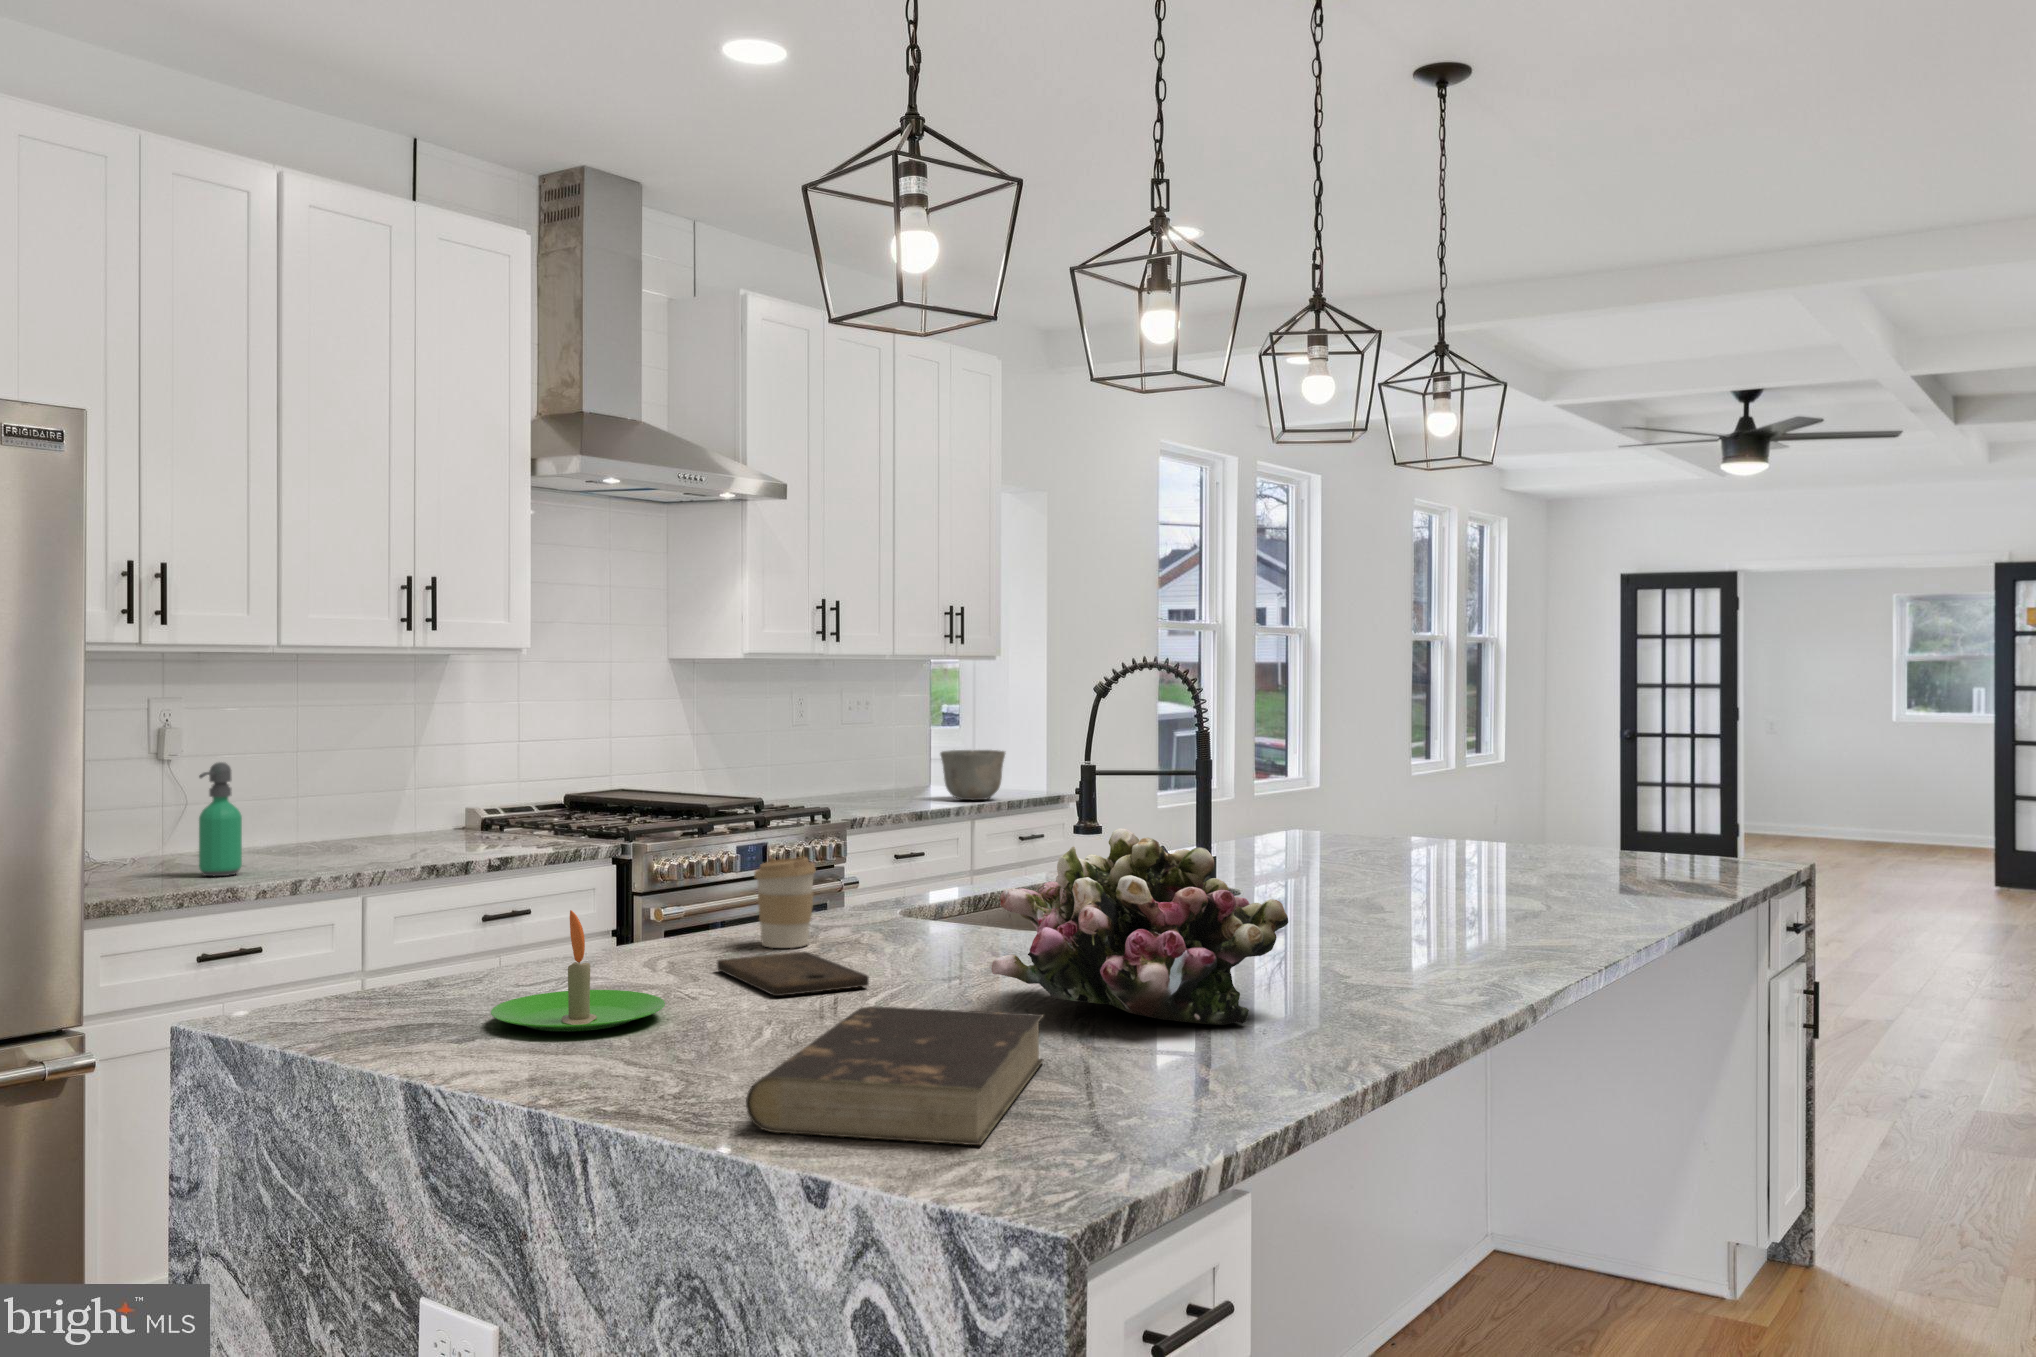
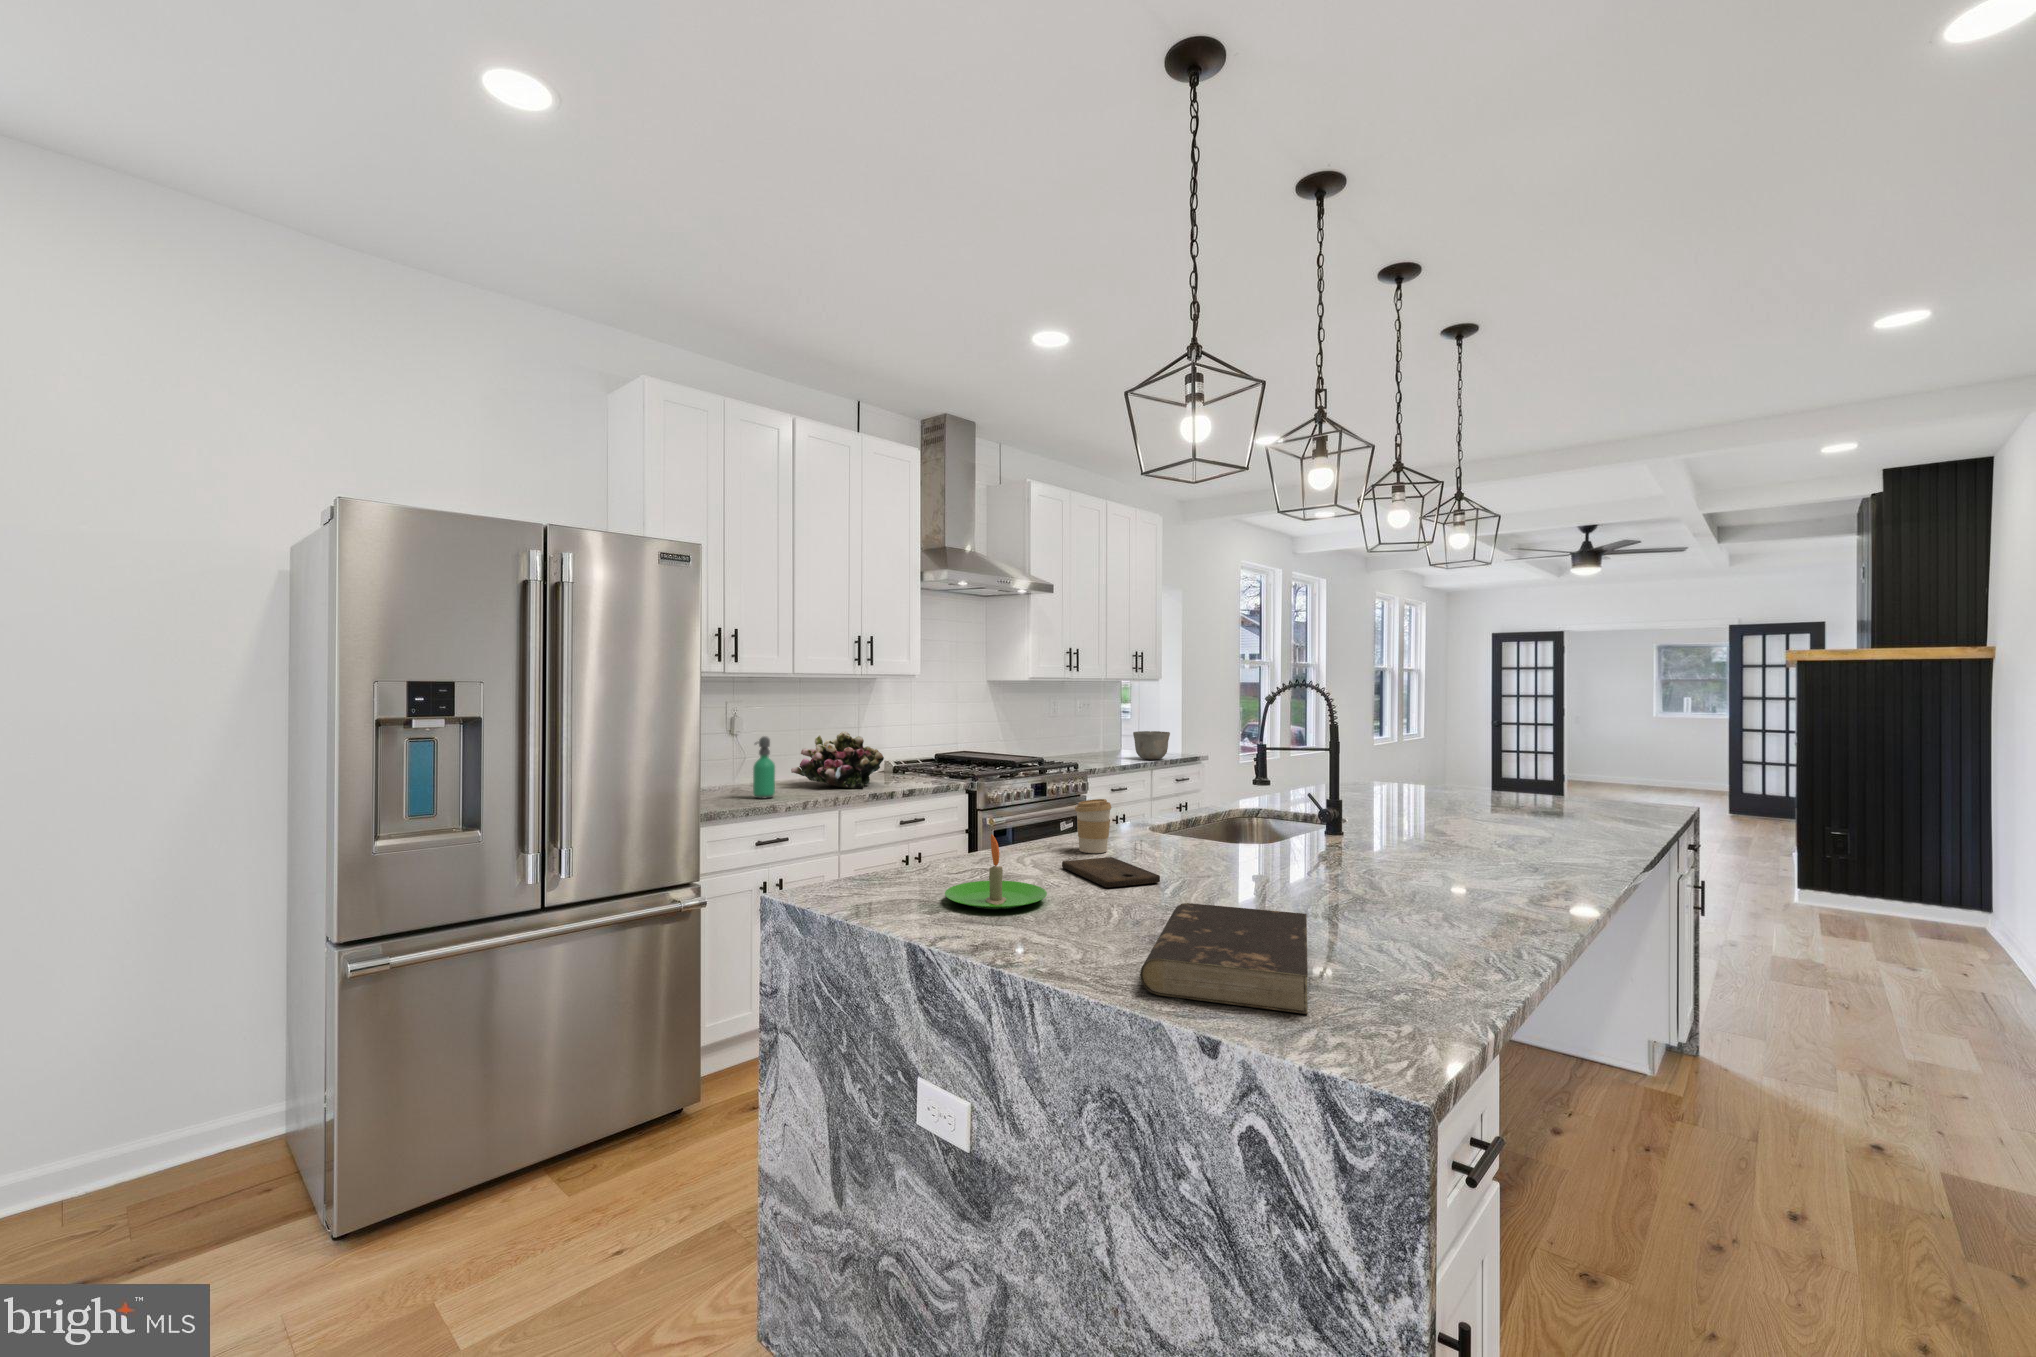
flower arrangement: present [992,829,1288,1025] -> present [791,731,884,789]

